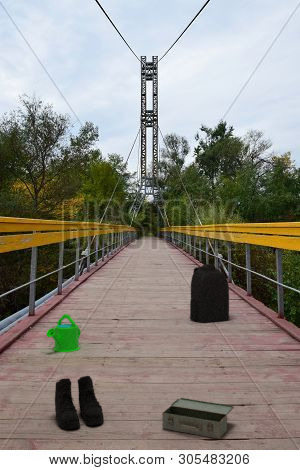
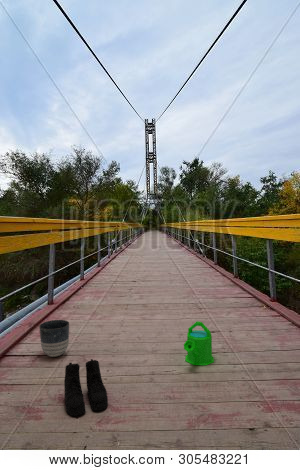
backpack: present [190,264,229,323] -> none [180,252,208,295]
watering can: present [47,314,81,352] -> present [184,321,214,366]
planter: none [16,342,51,385] -> present [39,320,69,357]
toolbox: present [162,398,234,439] -> none [162,381,228,432]

